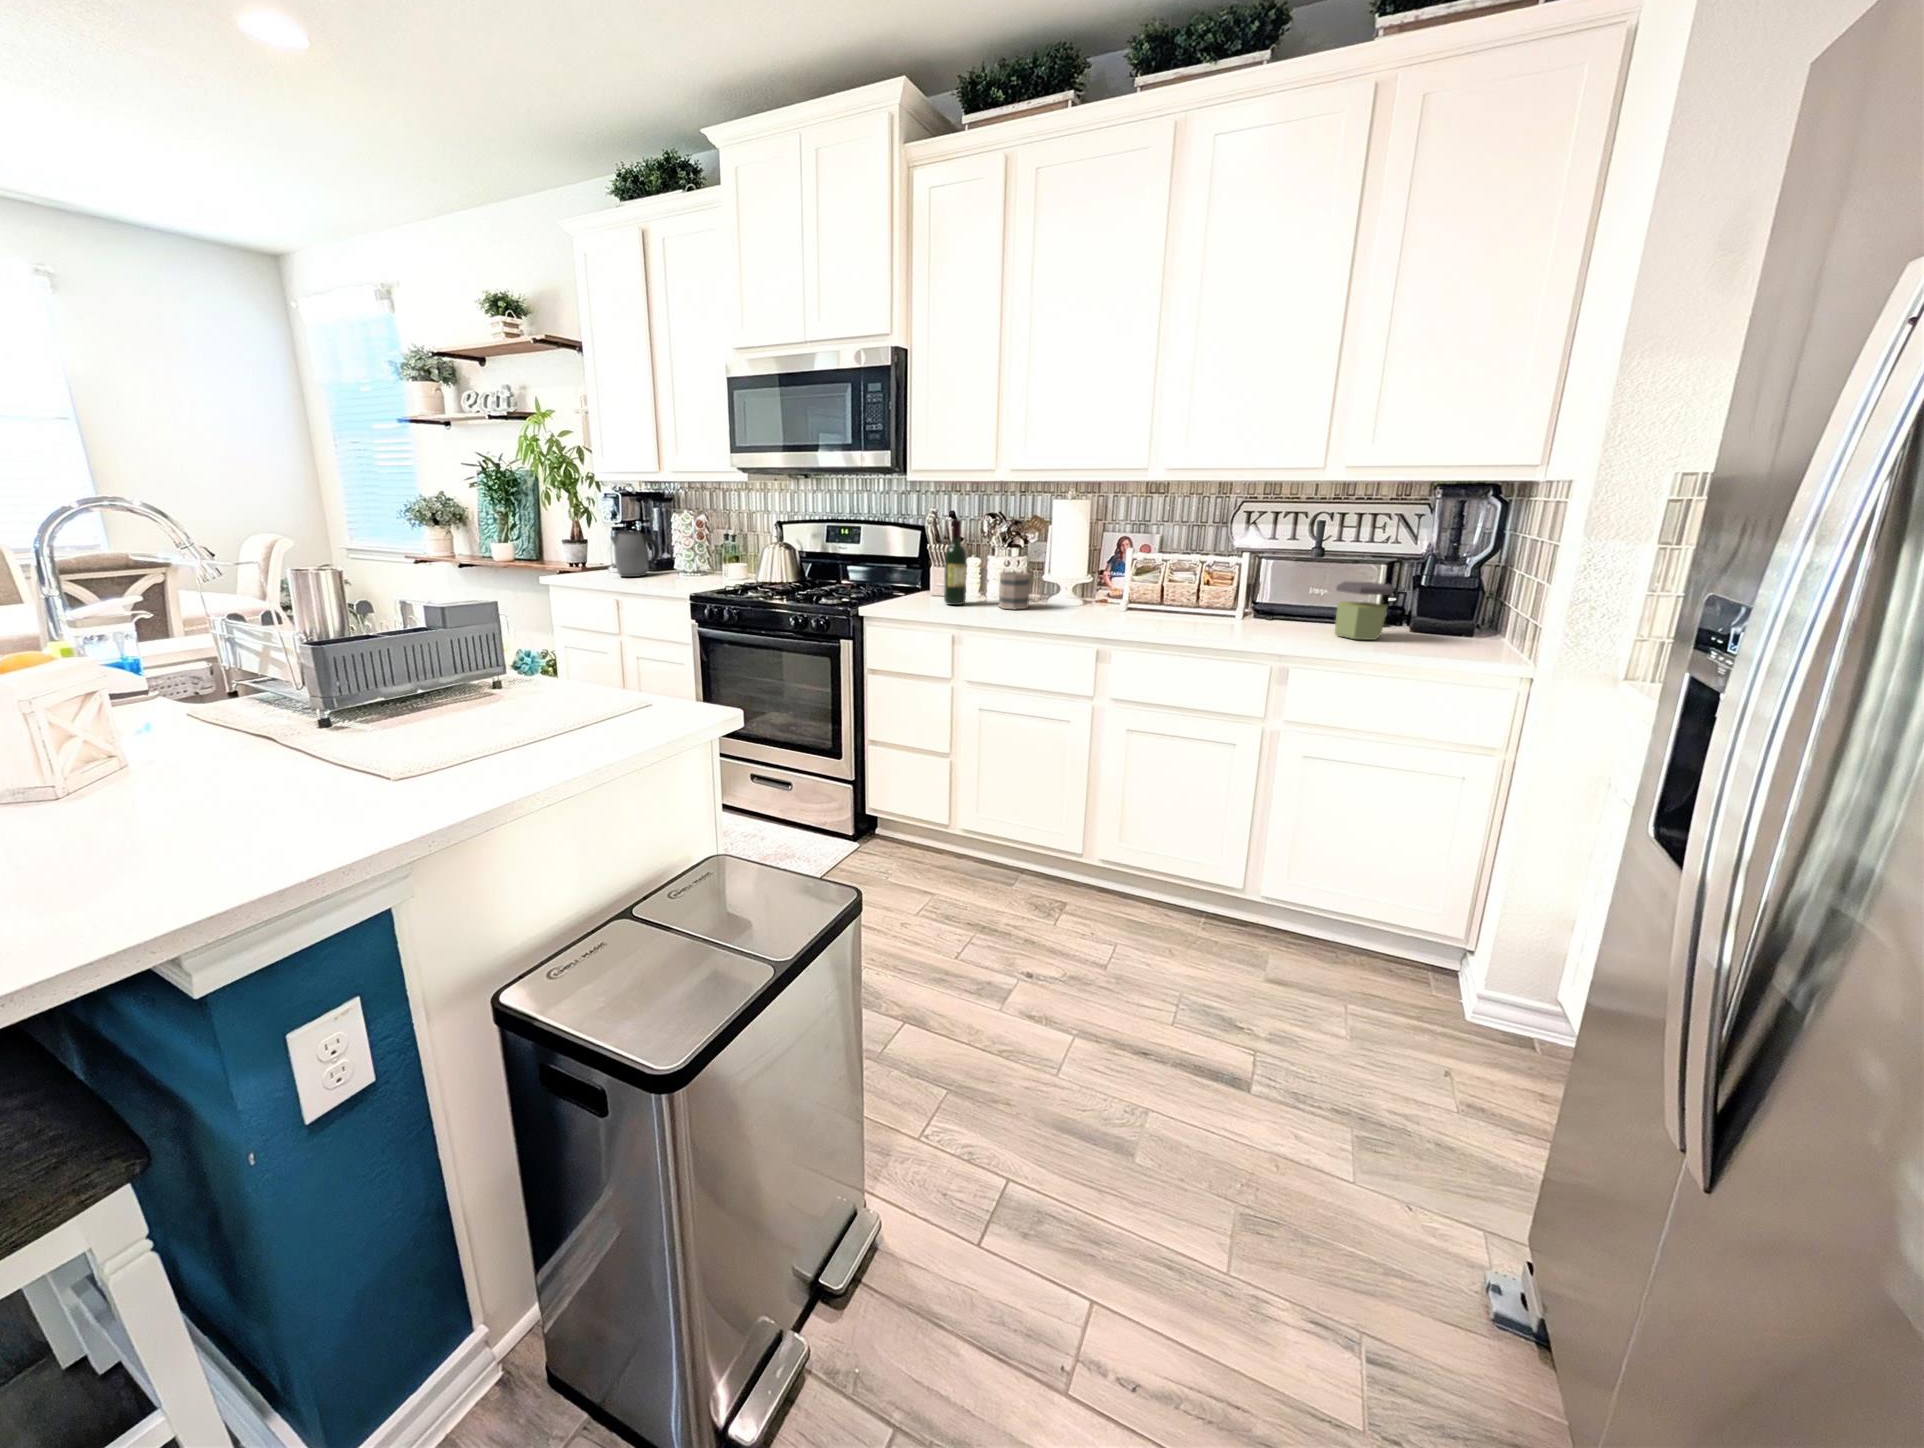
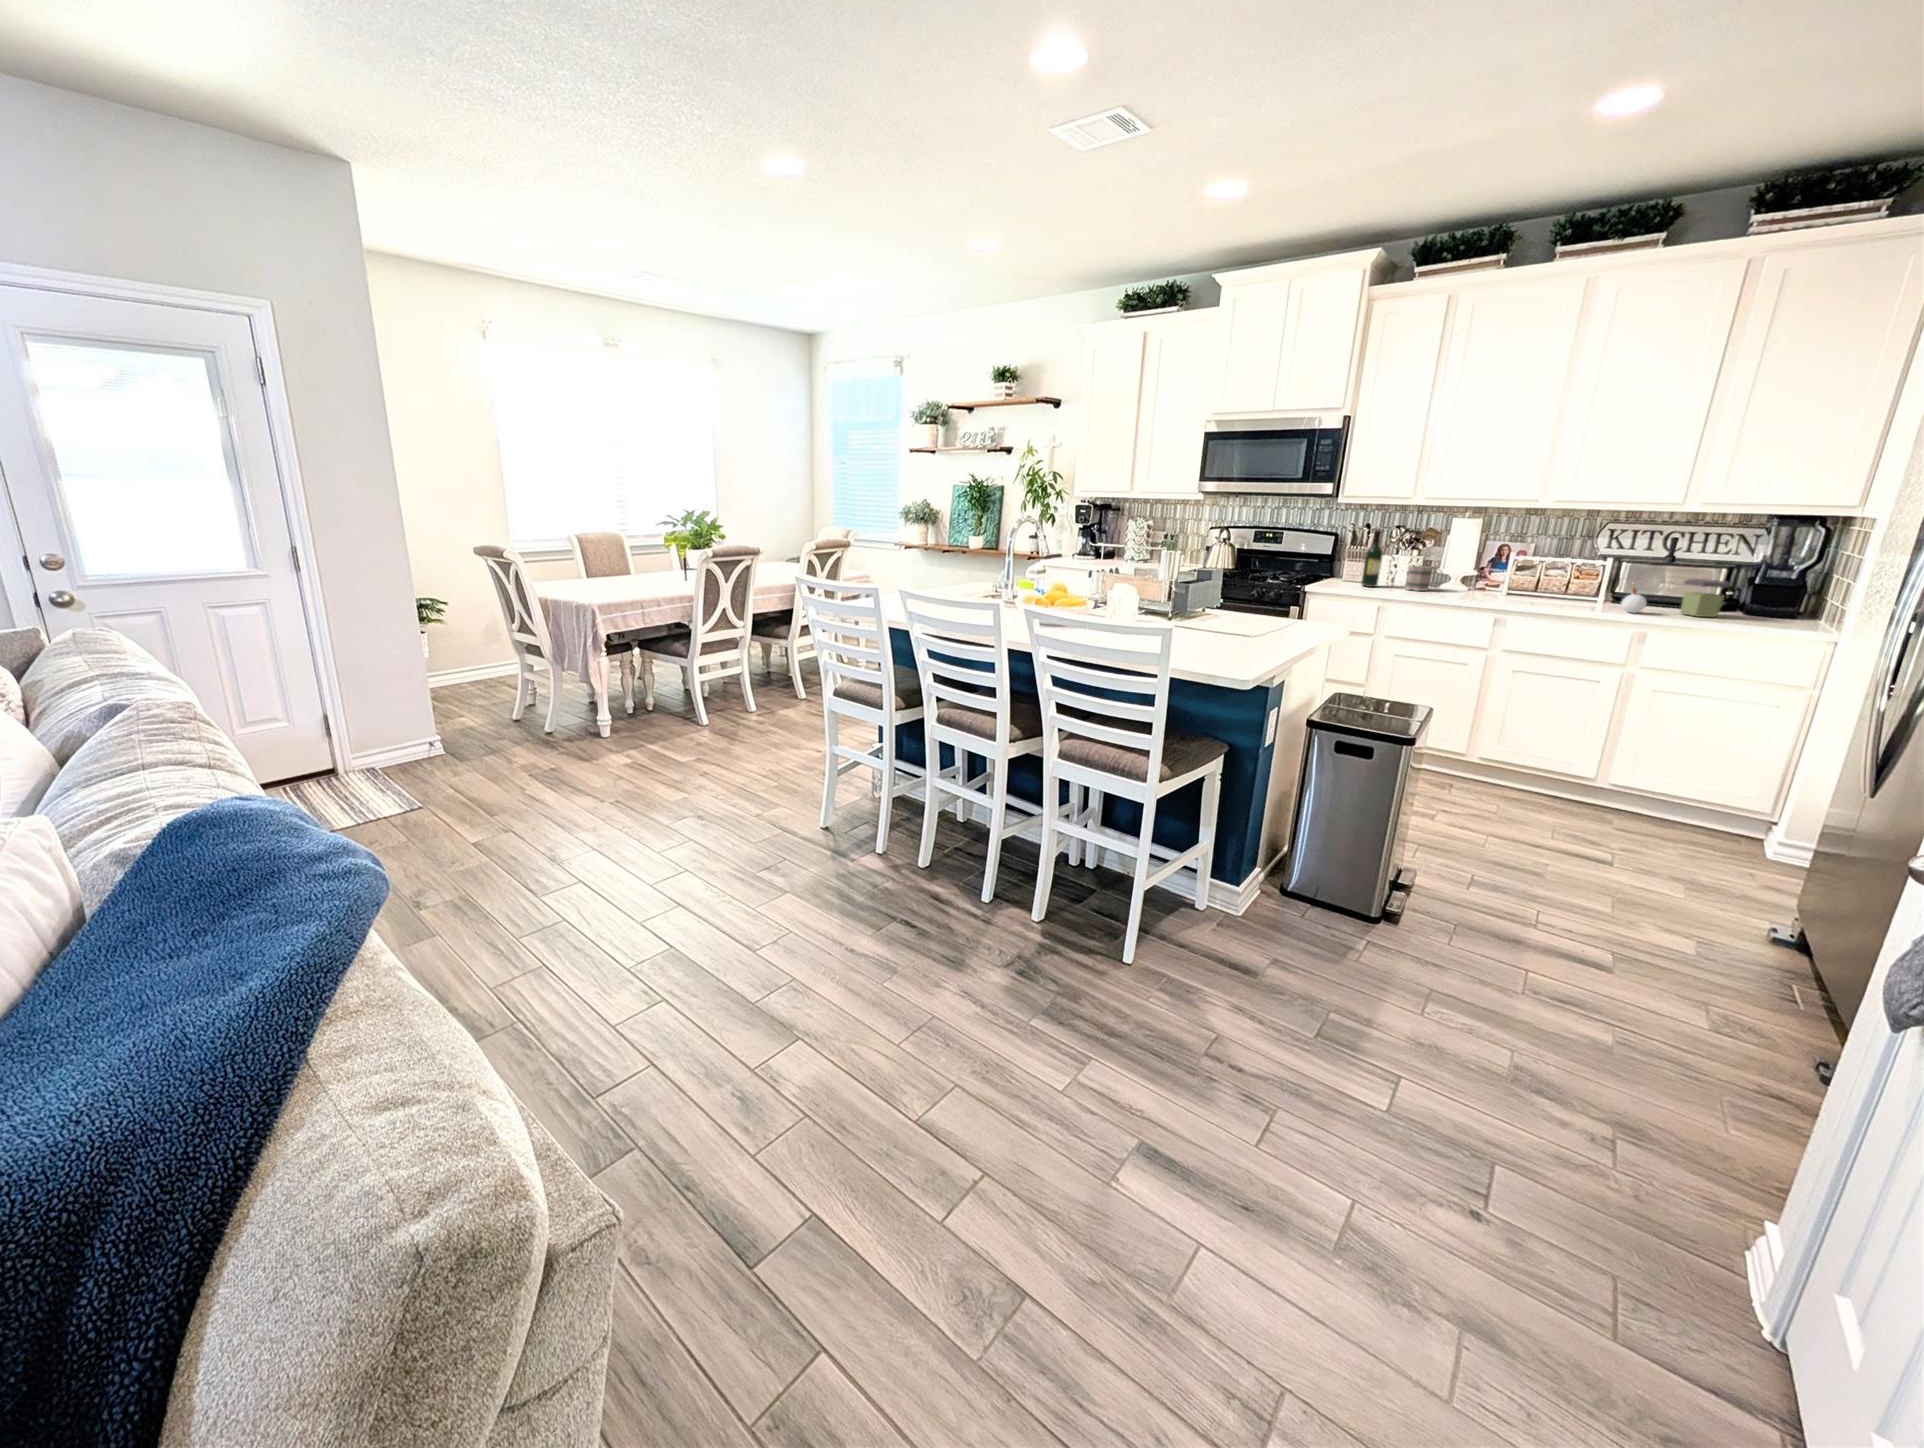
kettle: present [611,531,660,577] -> none [1087,531,1116,562]
candle: none [1259,586,1292,637] -> present [1621,586,1647,613]

